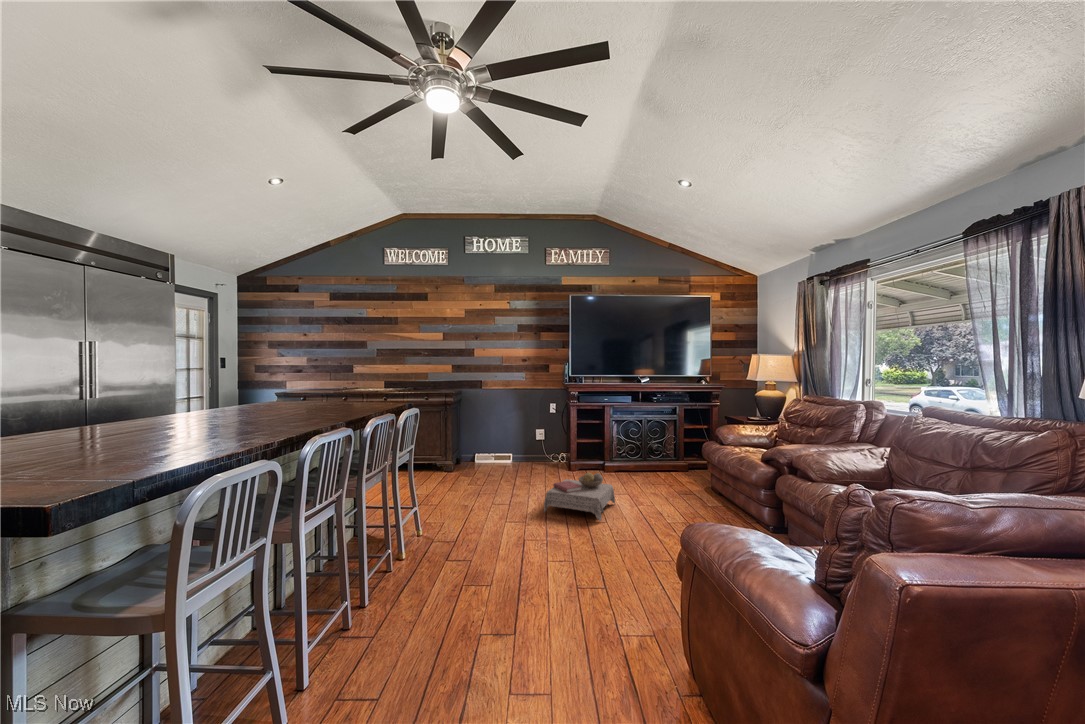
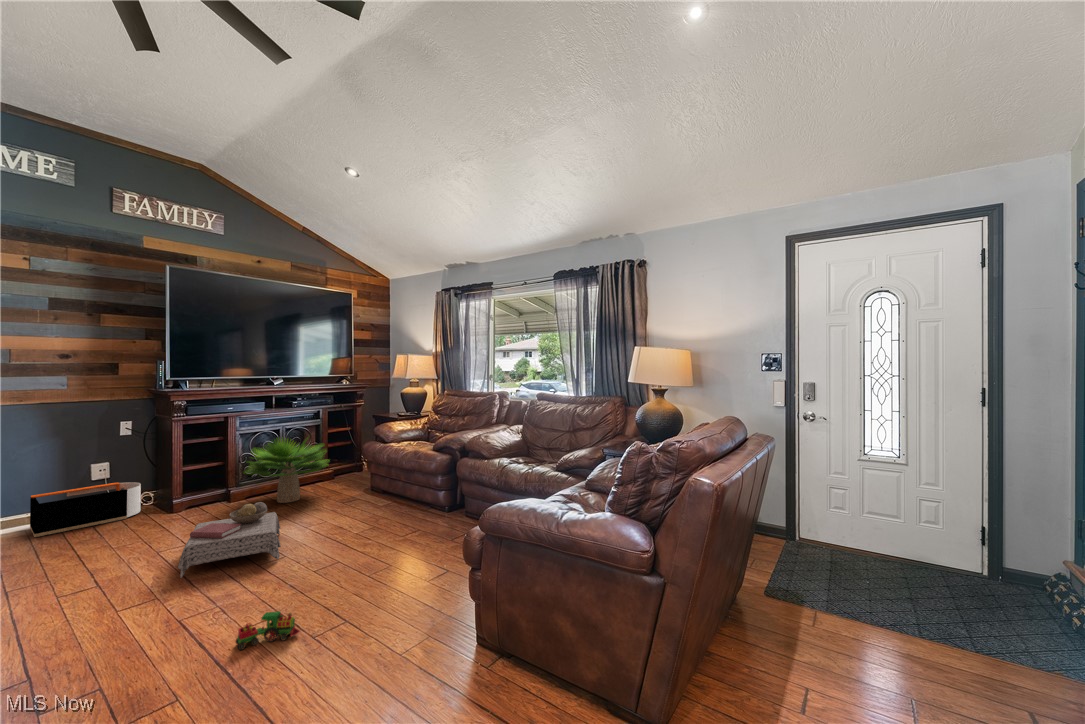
potted plant: none [608,425,676,482] -> present [246,439,327,503]
storage bin: none [509,442,558,467] -> present [30,482,141,537]
toy train: none [535,553,572,579] -> present [236,611,300,650]

